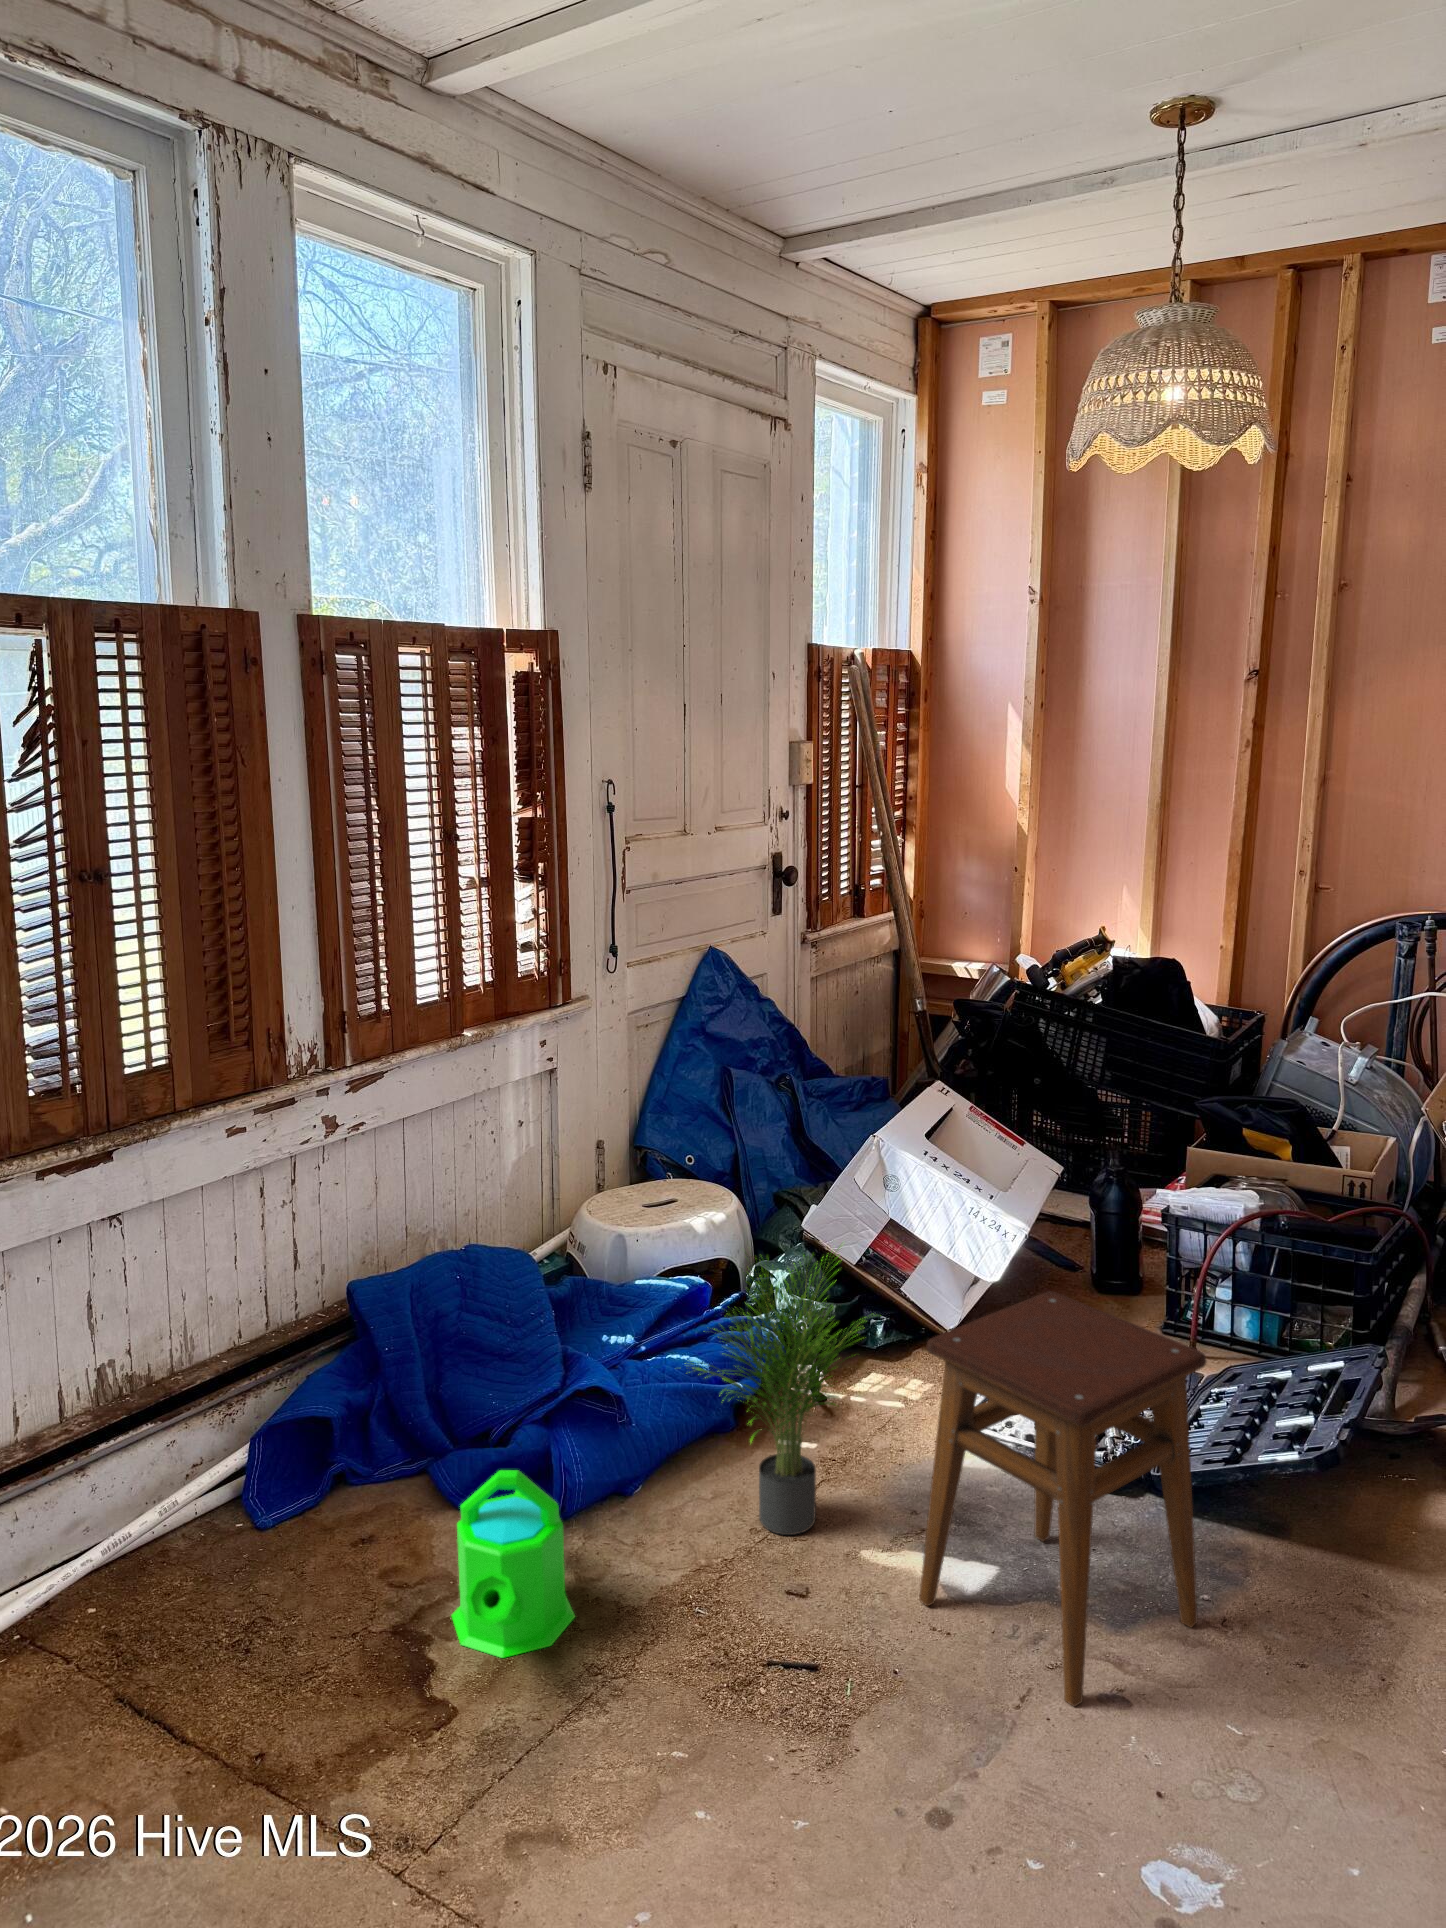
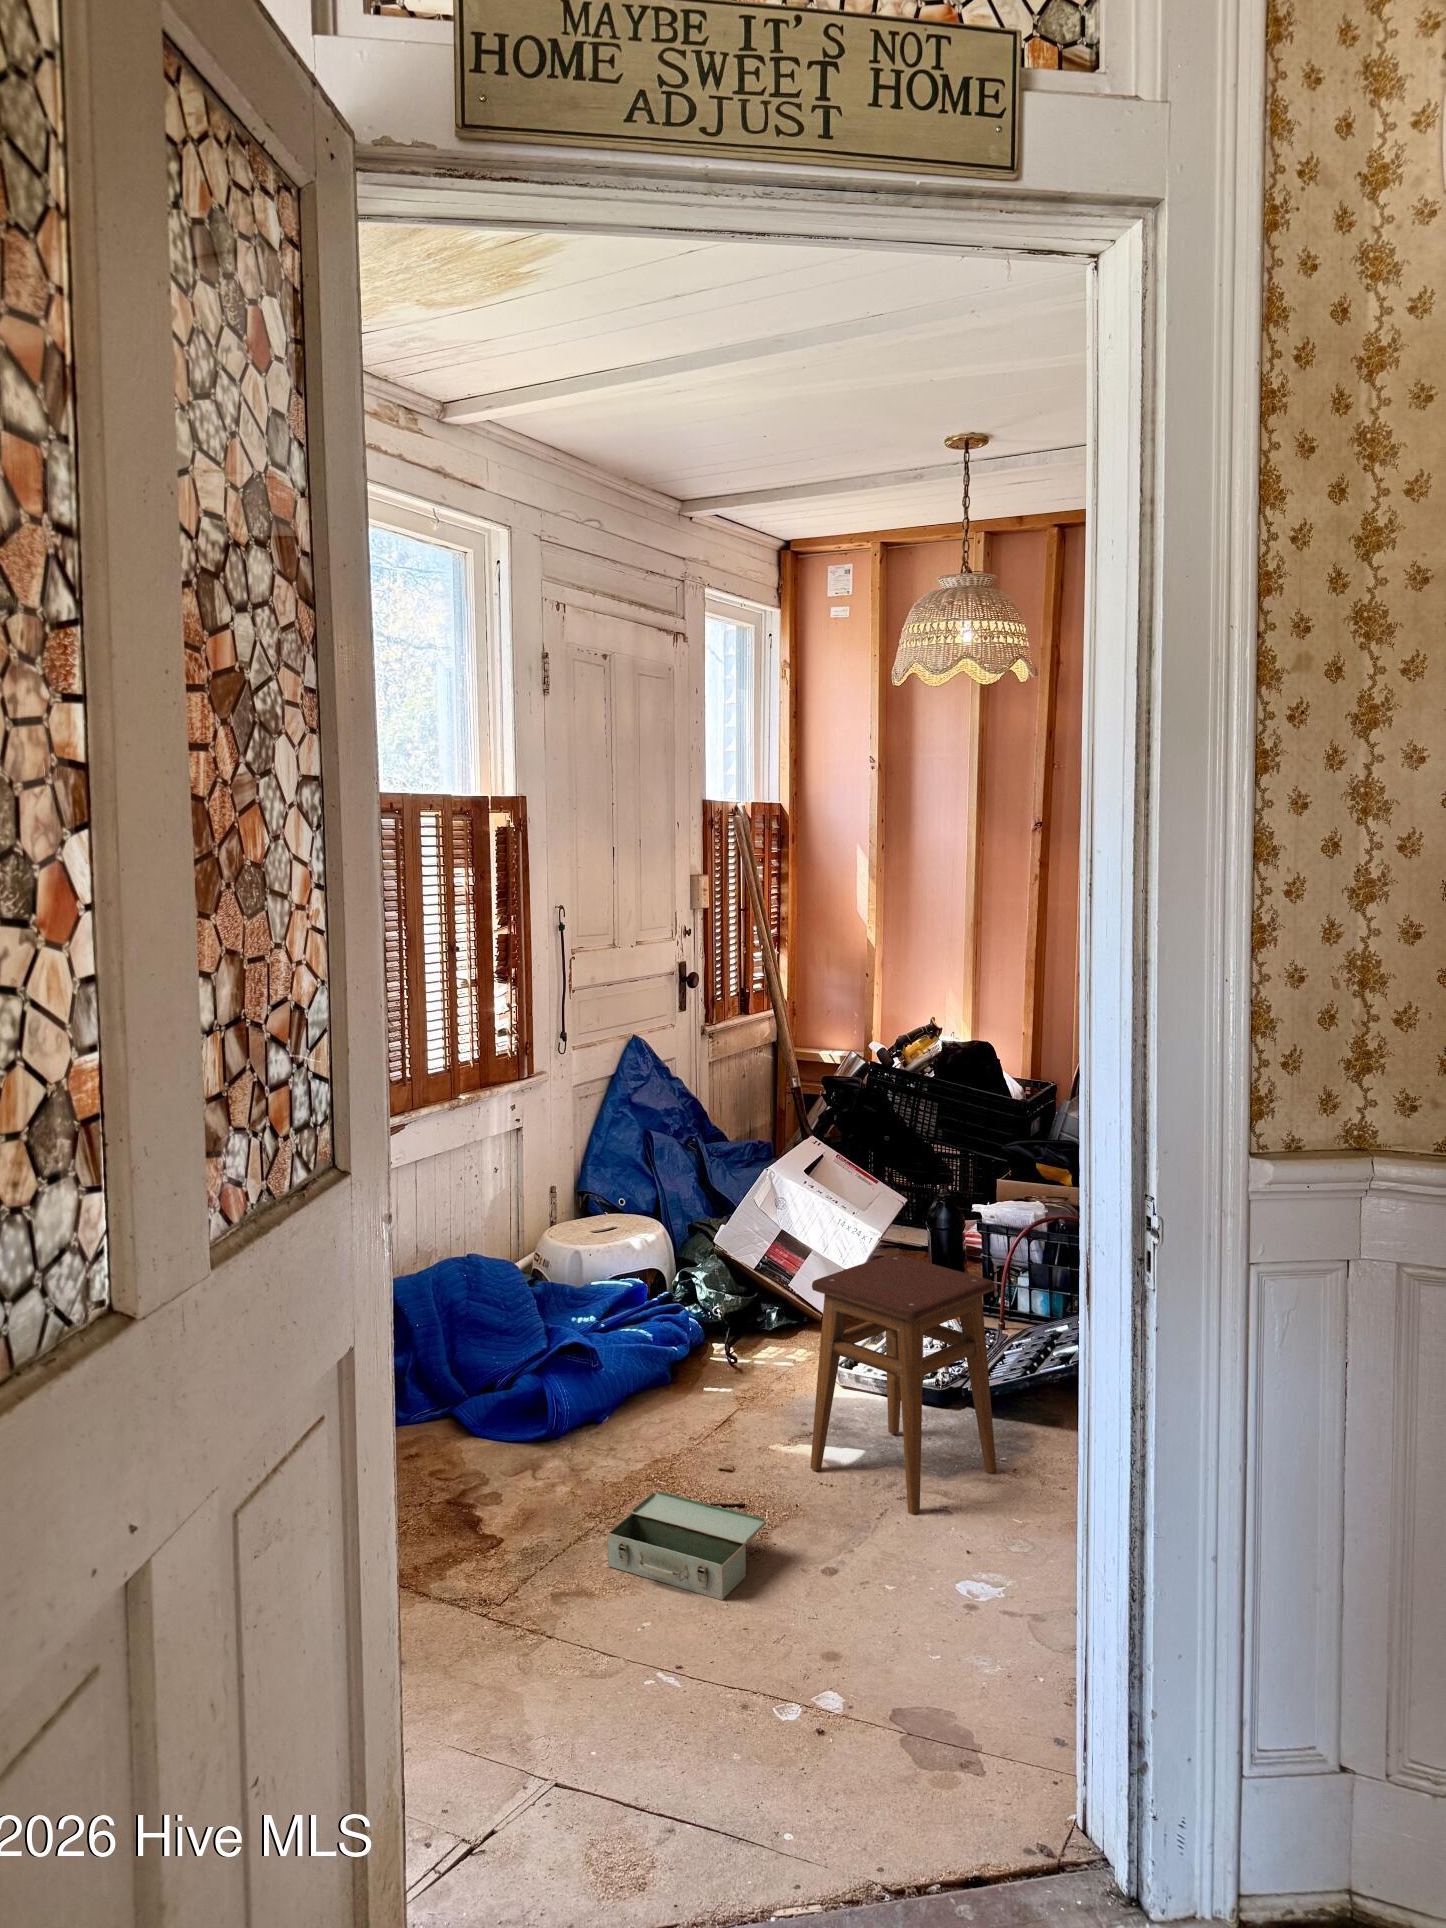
potted plant: present [689,1247,870,1535] -> none [637,1227,781,1440]
watering can: present [452,1470,575,1658] -> none [486,1383,574,1511]
toolbox: none [600,1655,844,1877] -> present [608,1491,766,1600]

